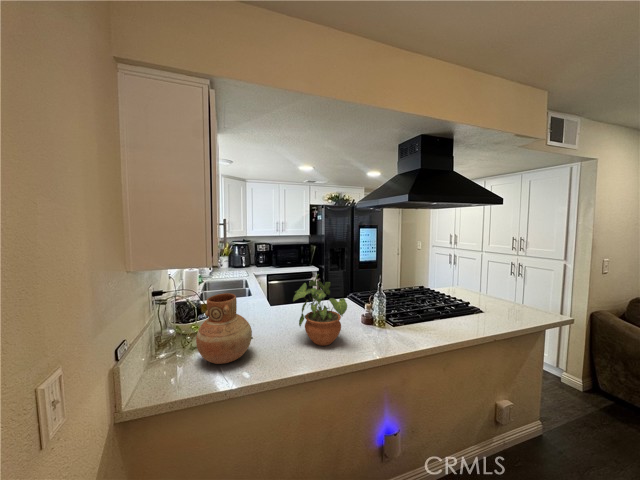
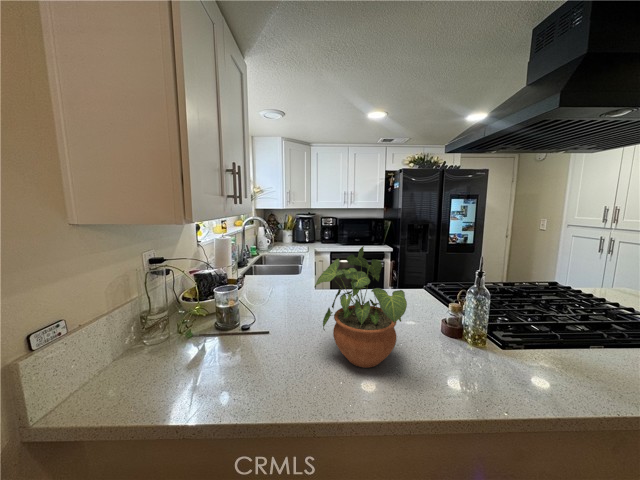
vase: present [196,293,252,364] -> none [160,265,247,372]

